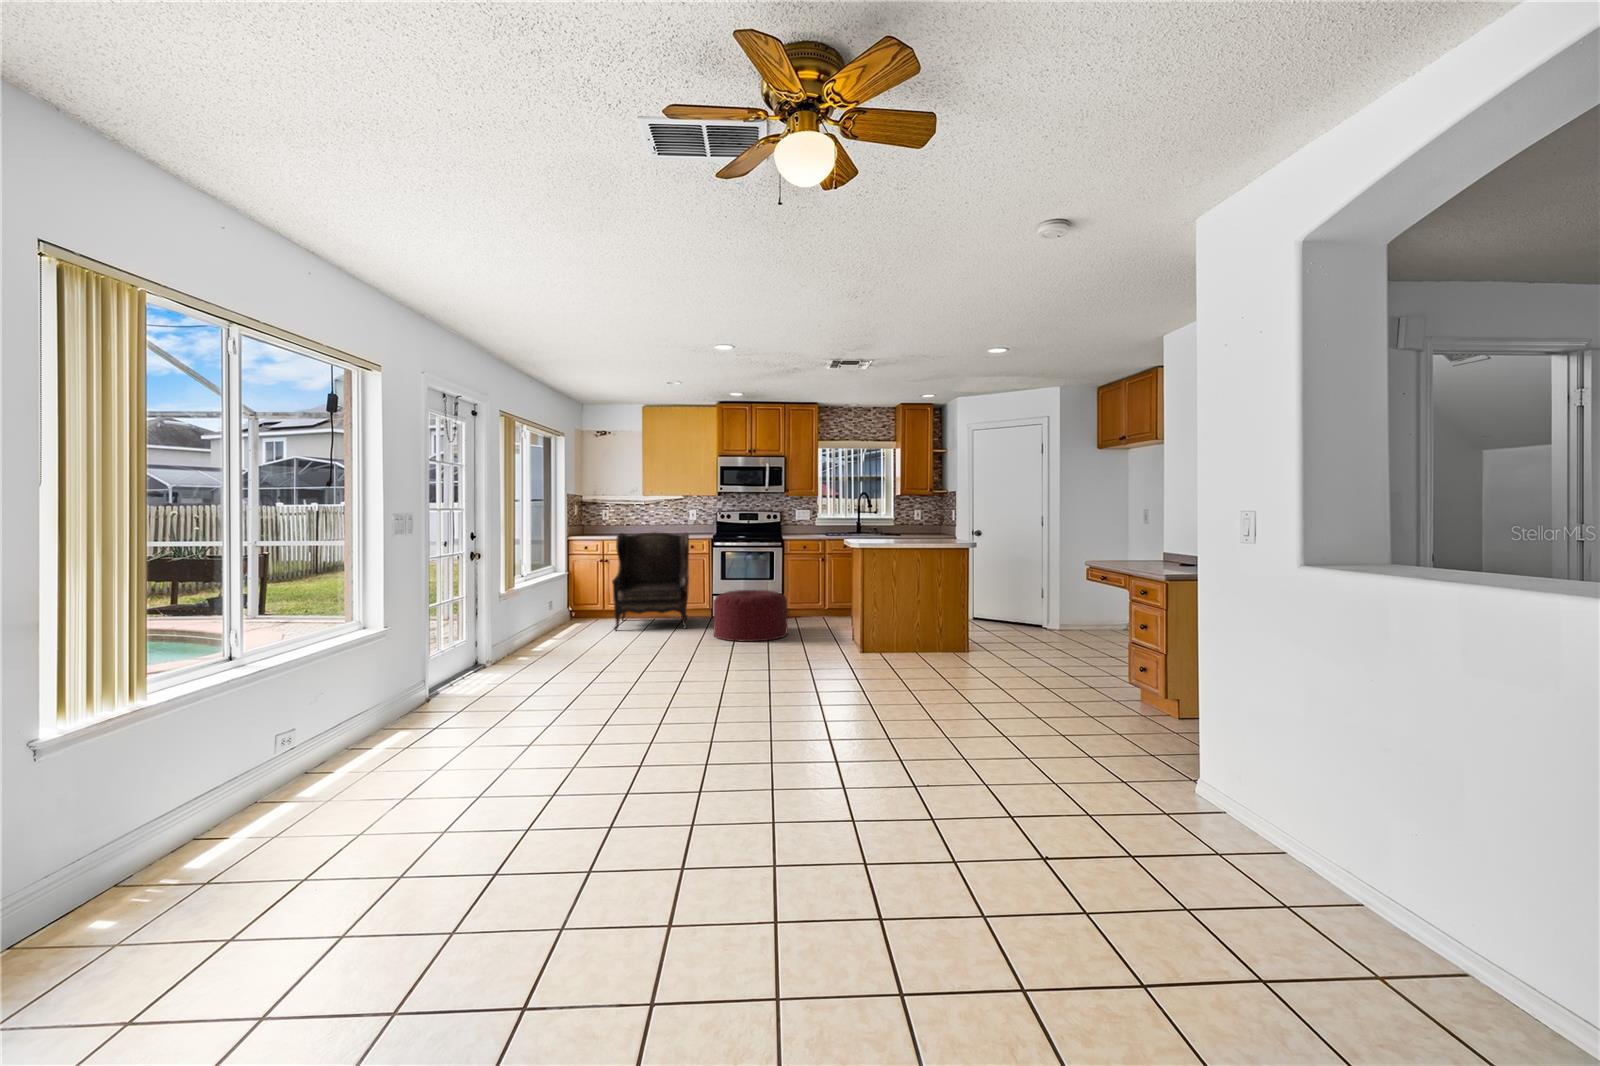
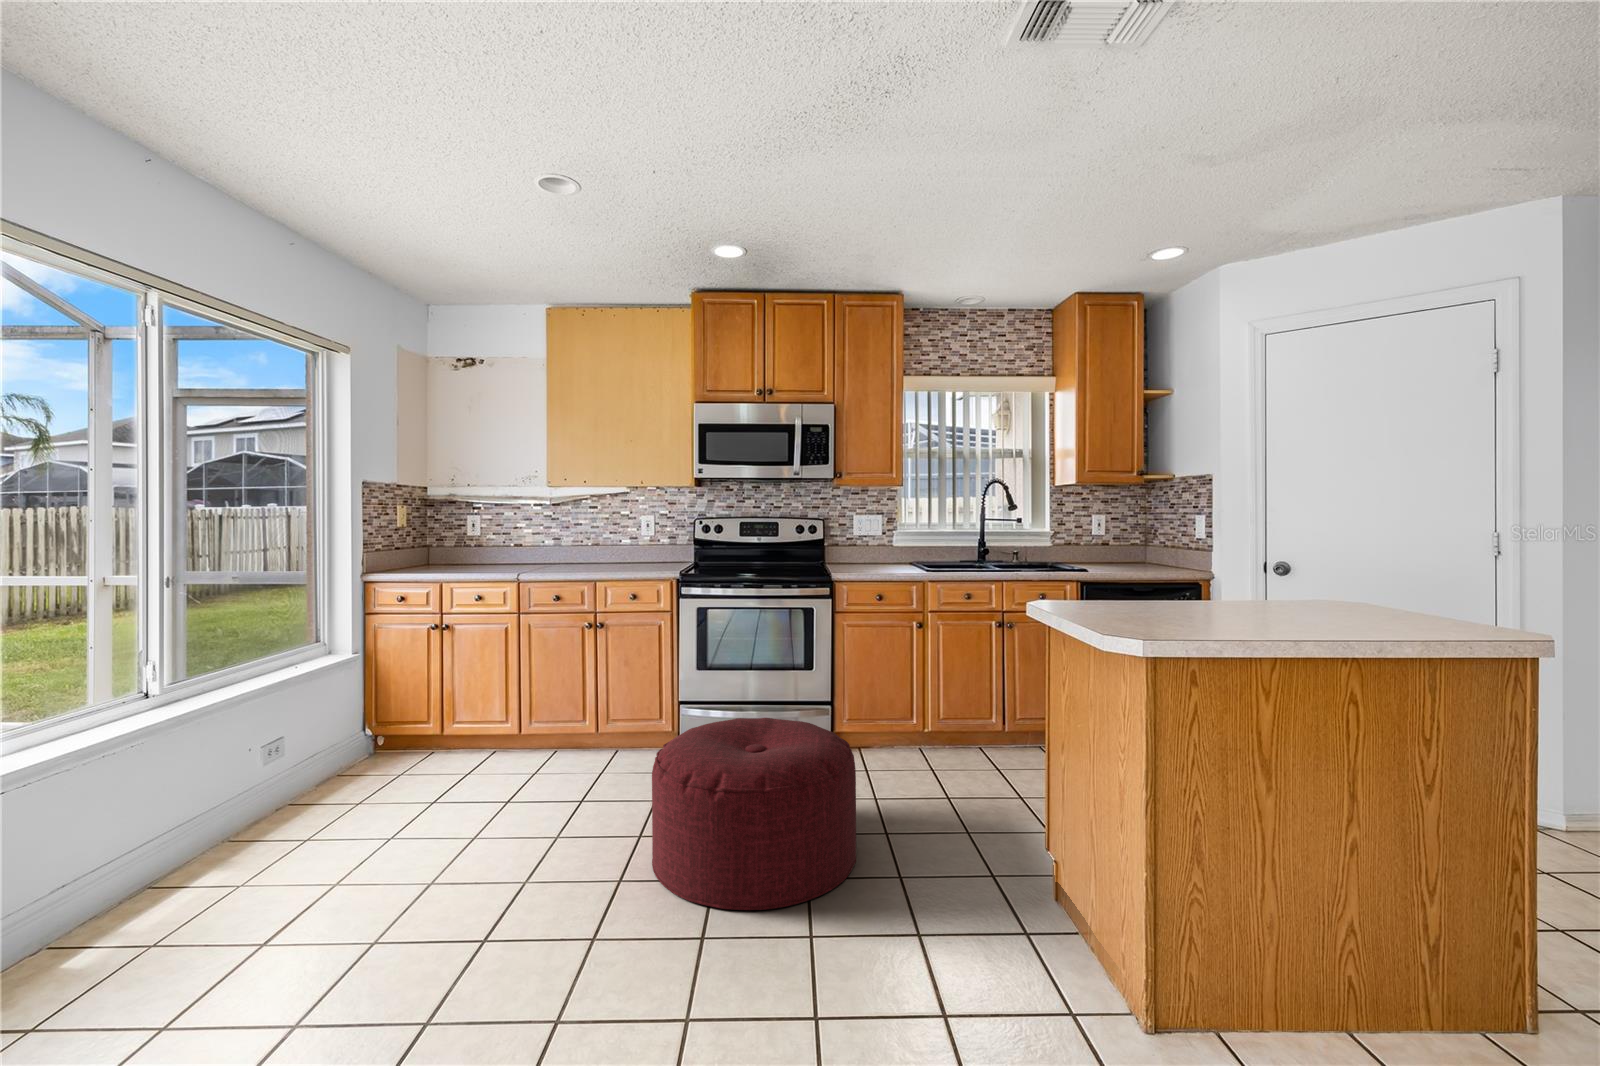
armchair: present [612,532,689,630] -> none [411,564,623,820]

